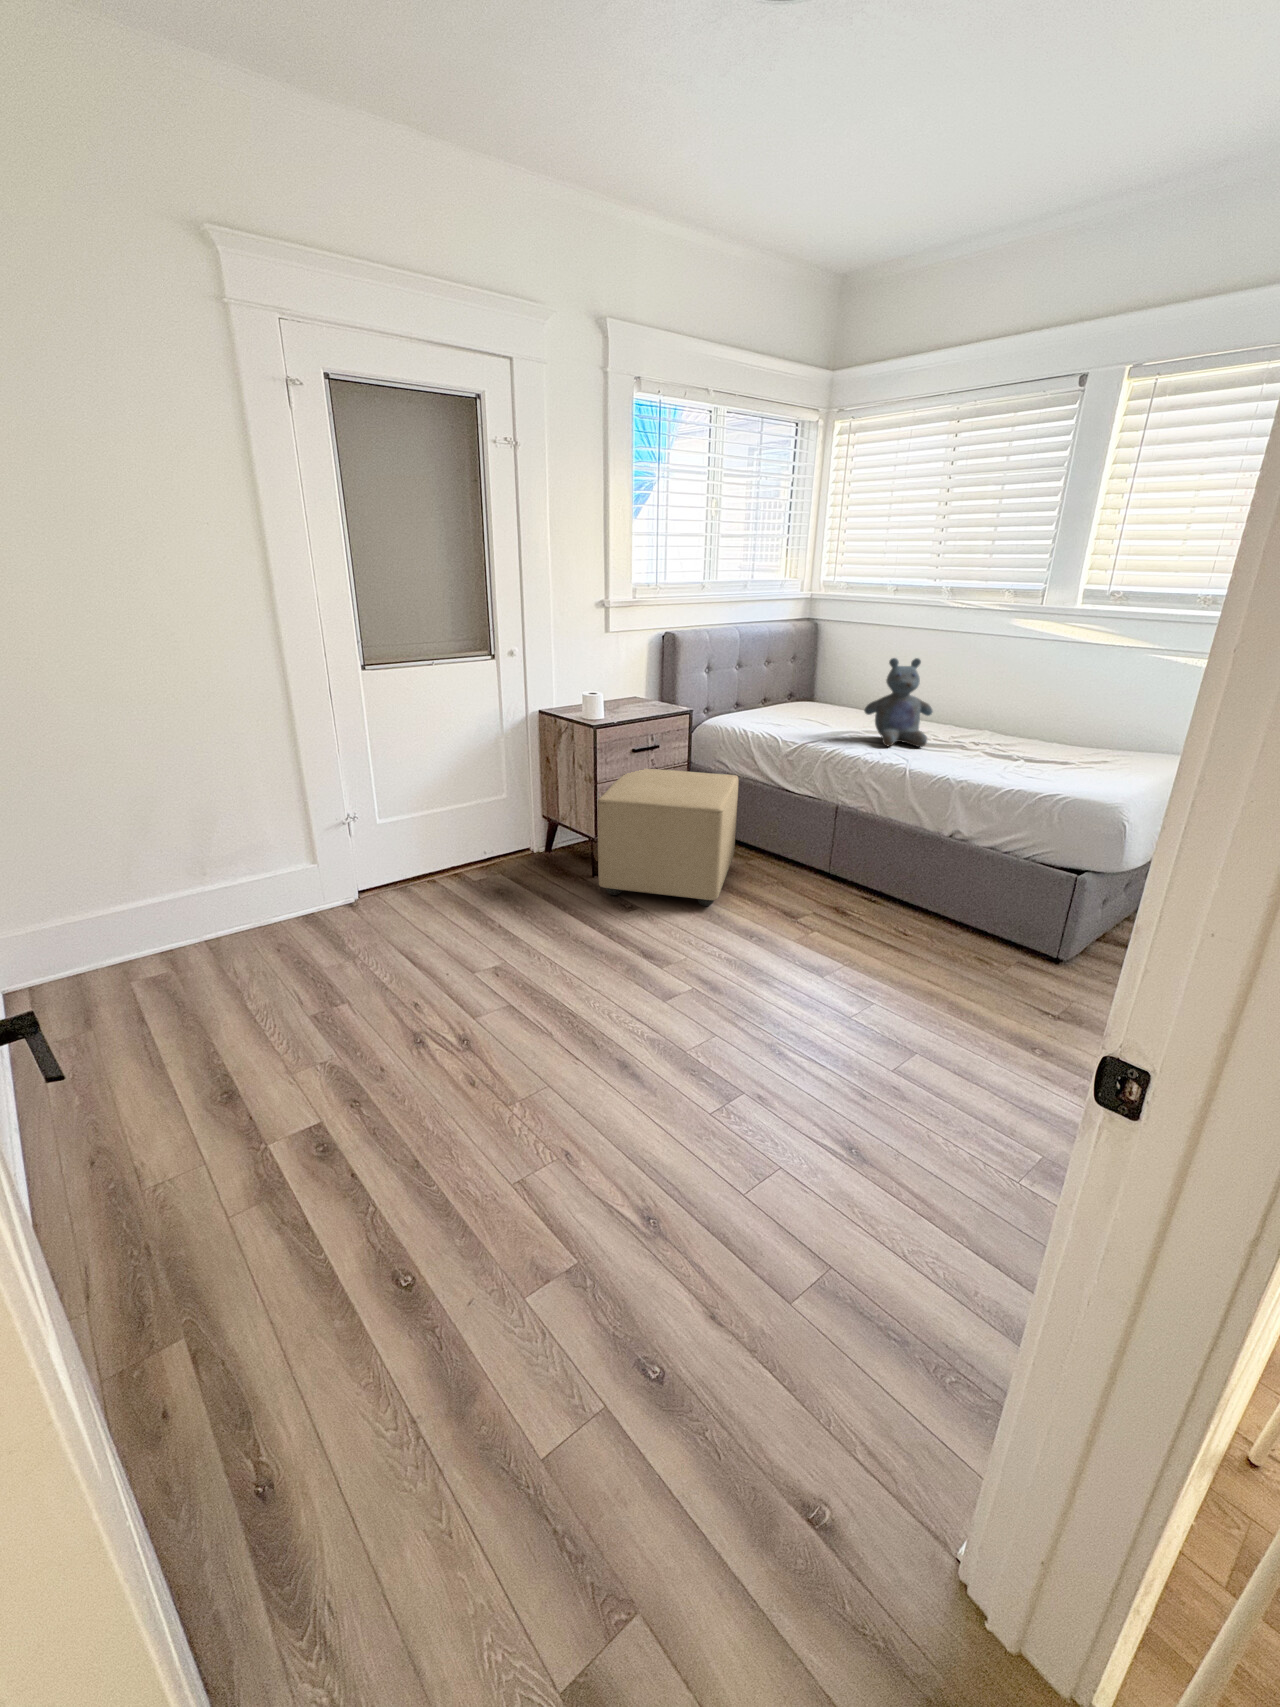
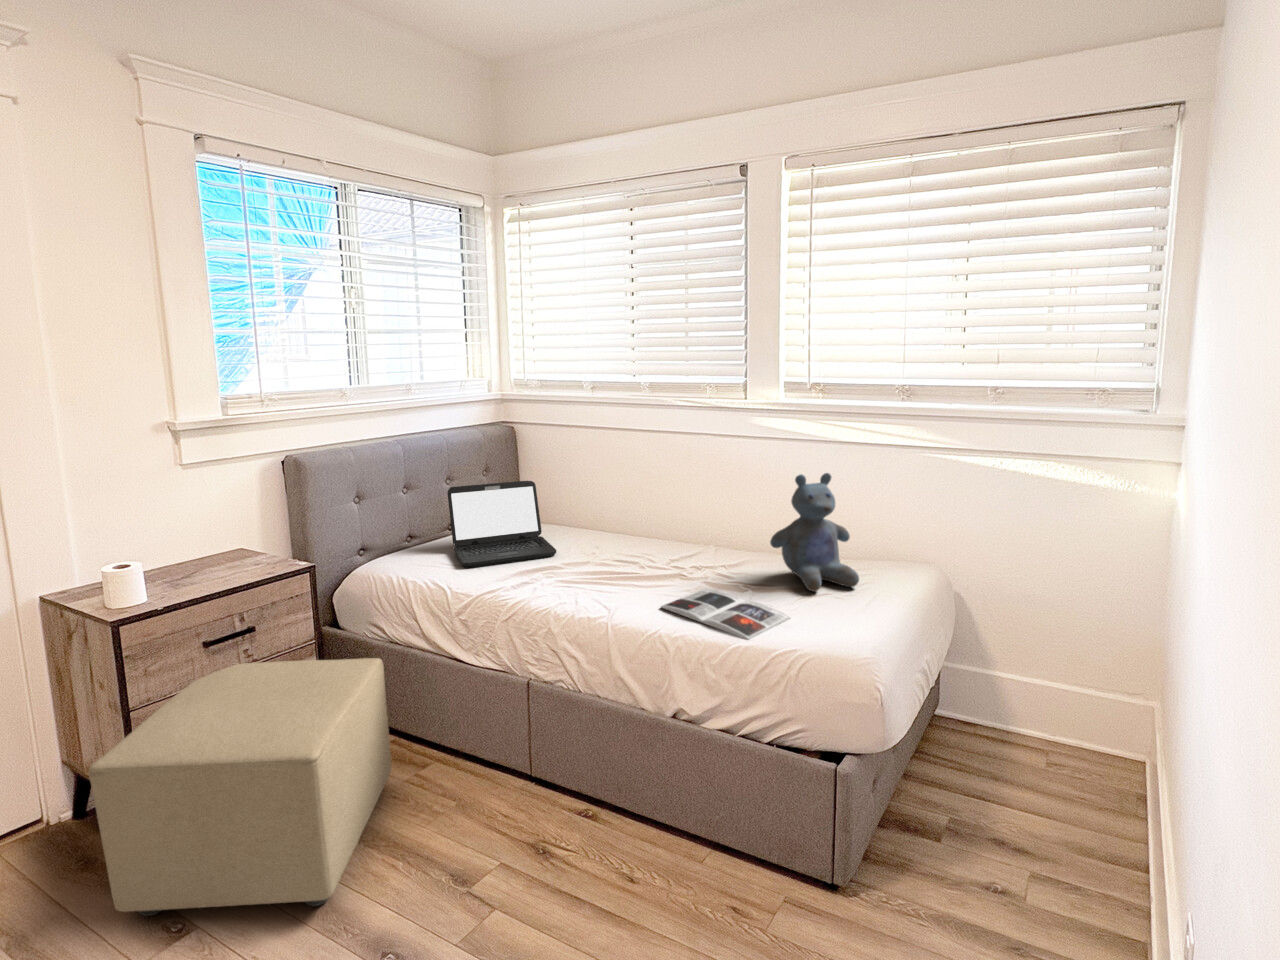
stuffed bear: present [864,658,933,747] -> present [770,473,859,592]
laptop: none [773,667,857,728] -> present [447,481,556,568]
magazine: none [948,752,1055,779] -> present [661,589,790,640]

